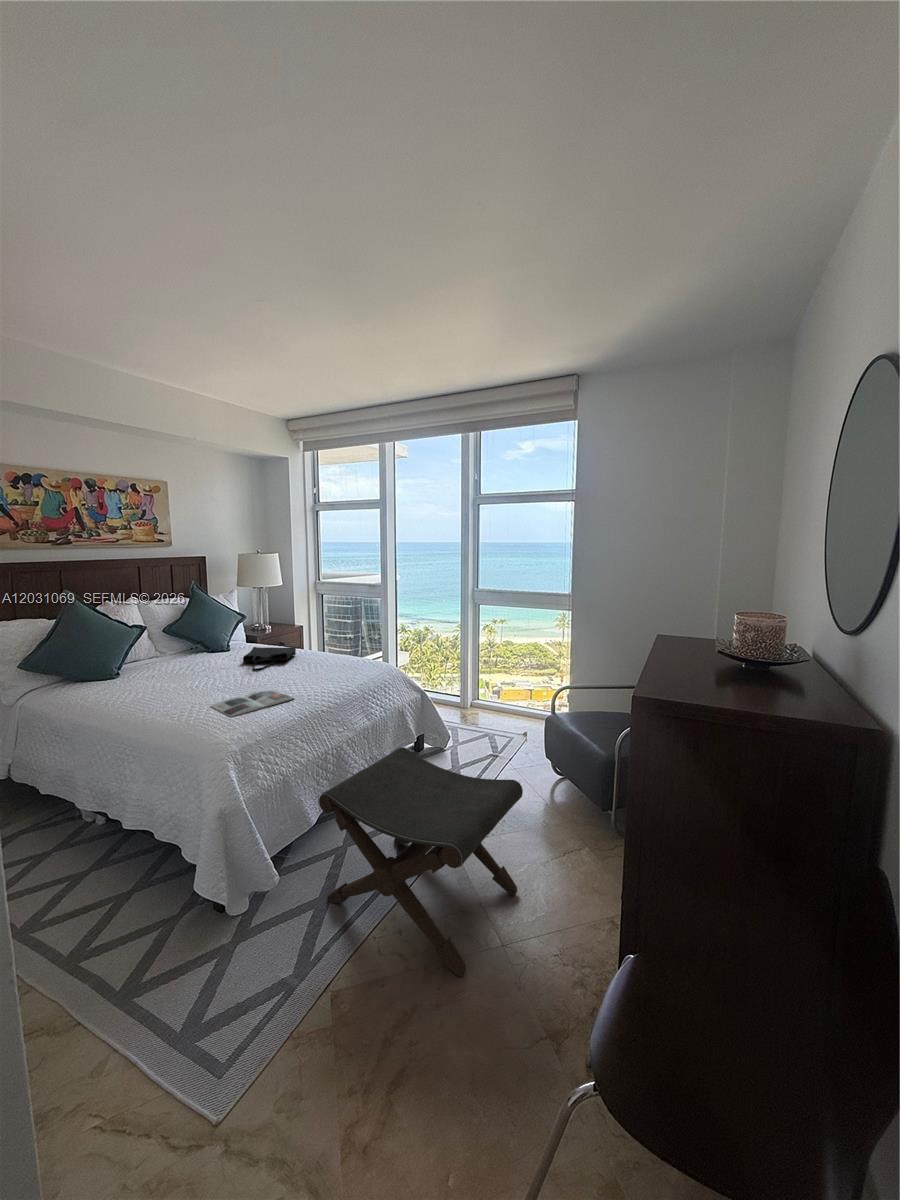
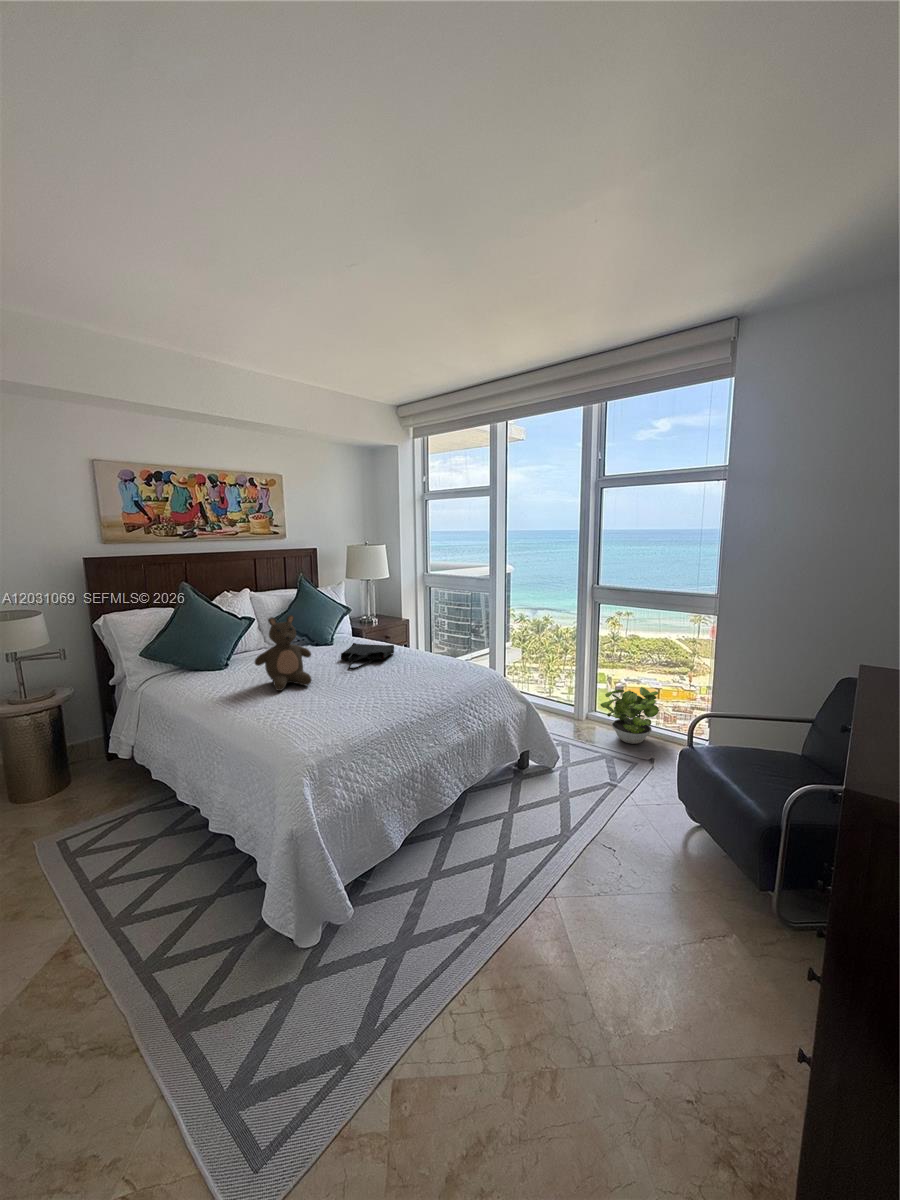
stuffed bear: none [158,619,219,692] -> present [255,615,312,691]
potted plant: none [482,674,529,722] -> present [600,687,659,744]
magazine: present [211,689,294,717] -> none [297,694,382,725]
footstool: present [319,747,523,977] -> none [395,776,648,1101]

